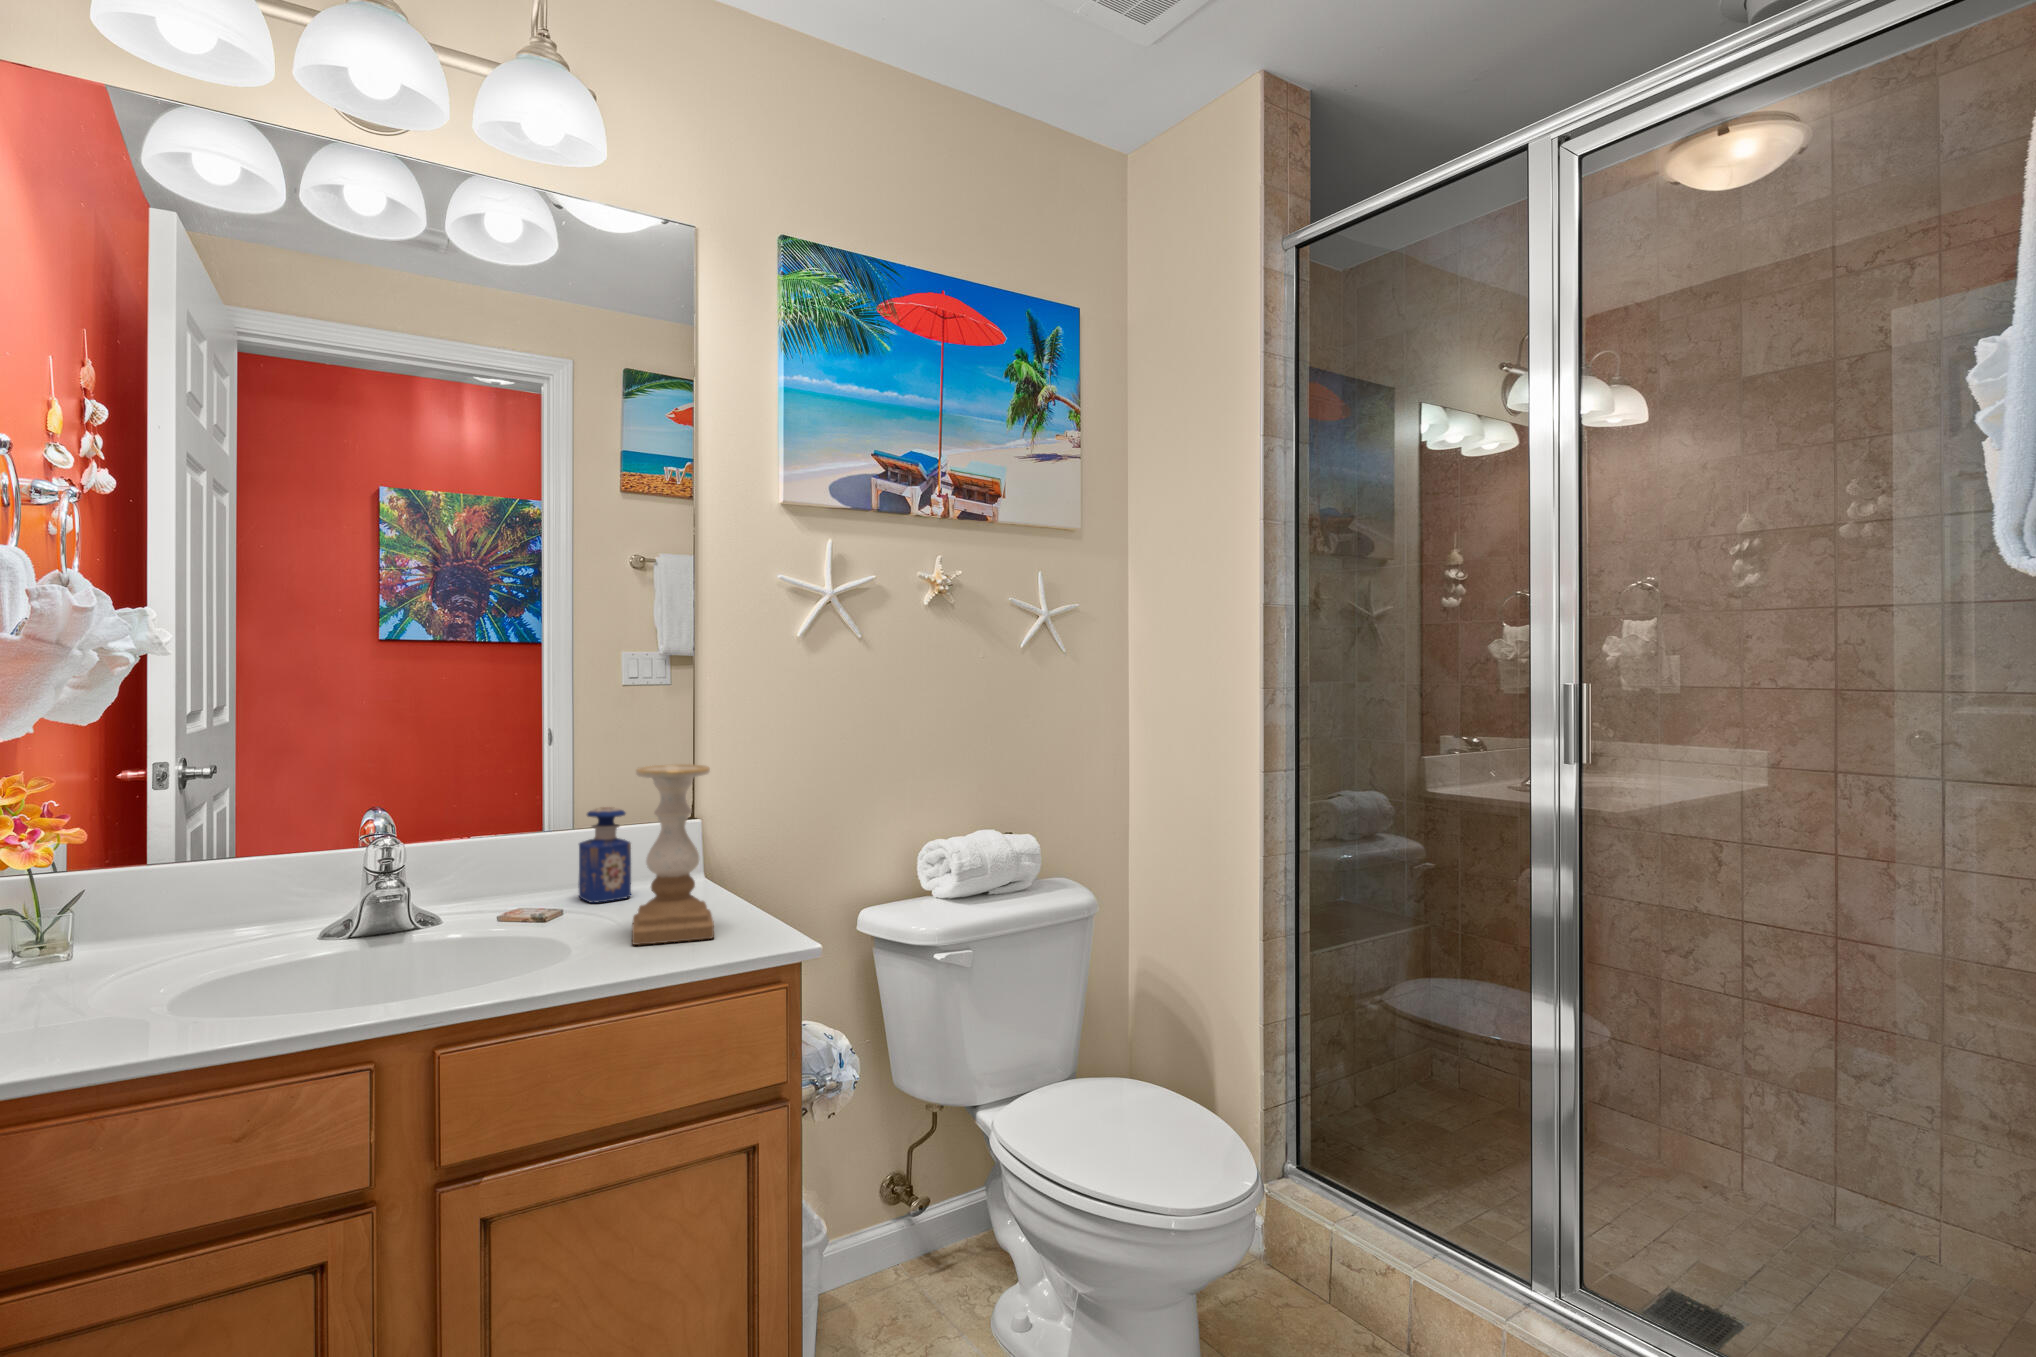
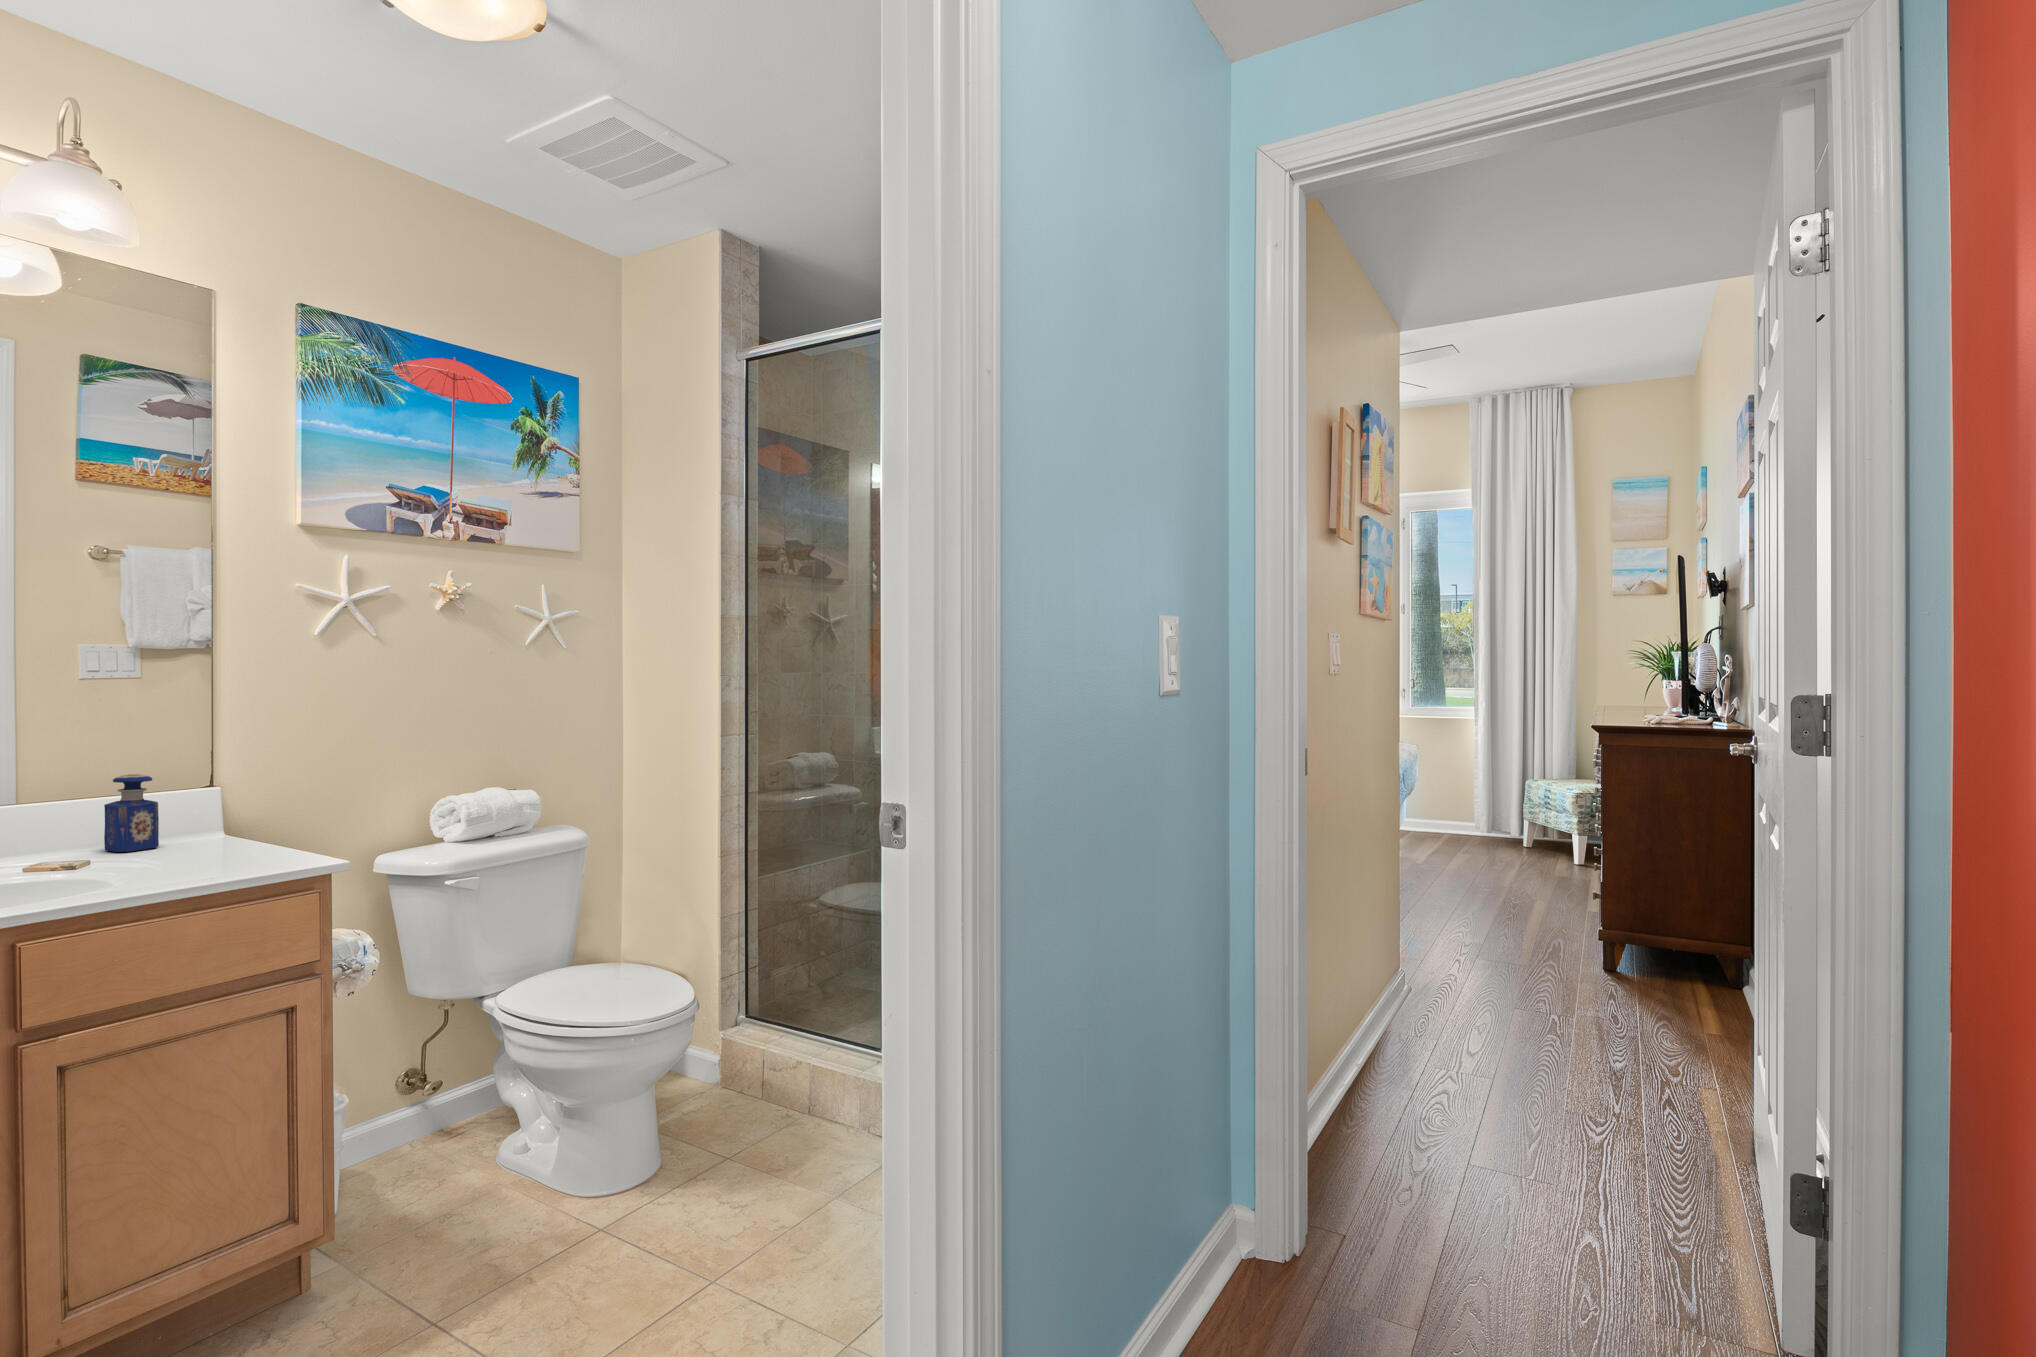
candle holder: present [632,764,714,945] -> none [172,735,250,870]

